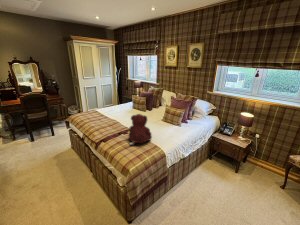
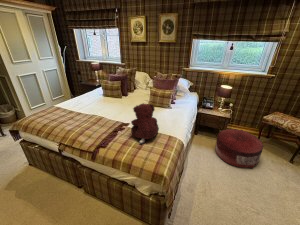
pouf: none [220,158,274,206] -> present [215,129,264,168]

